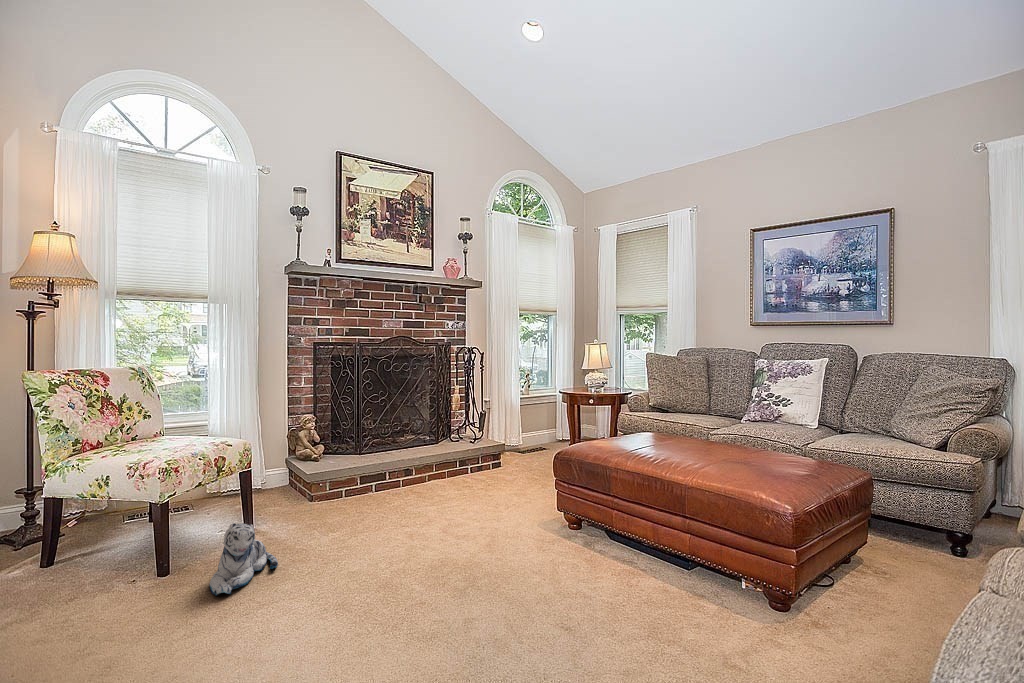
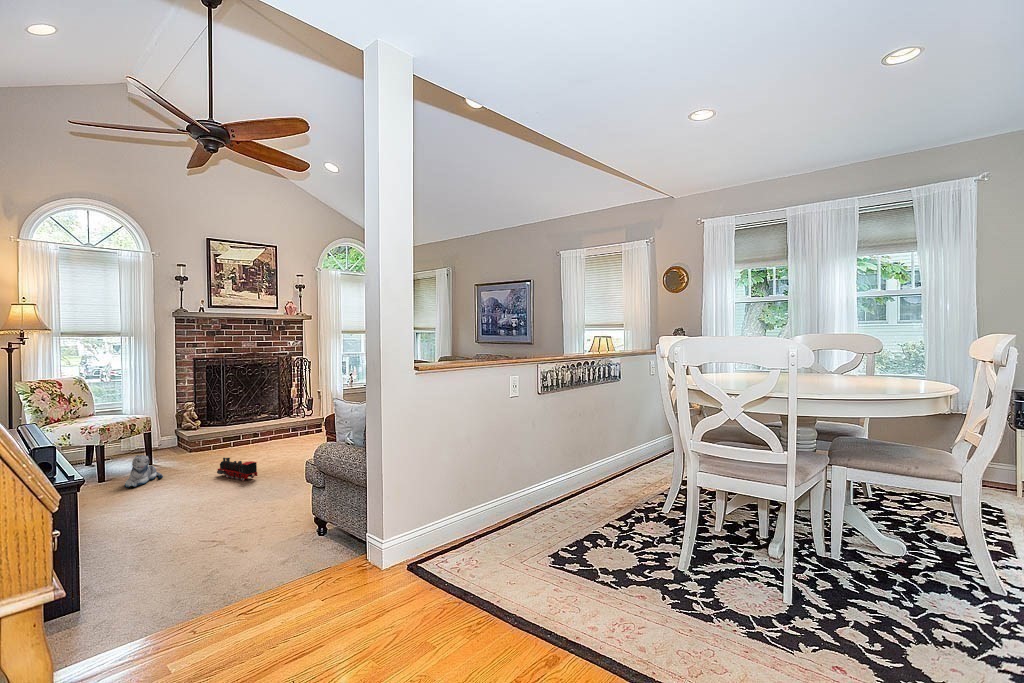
toy train: none [379,531,466,589] -> present [217,458,258,481]

